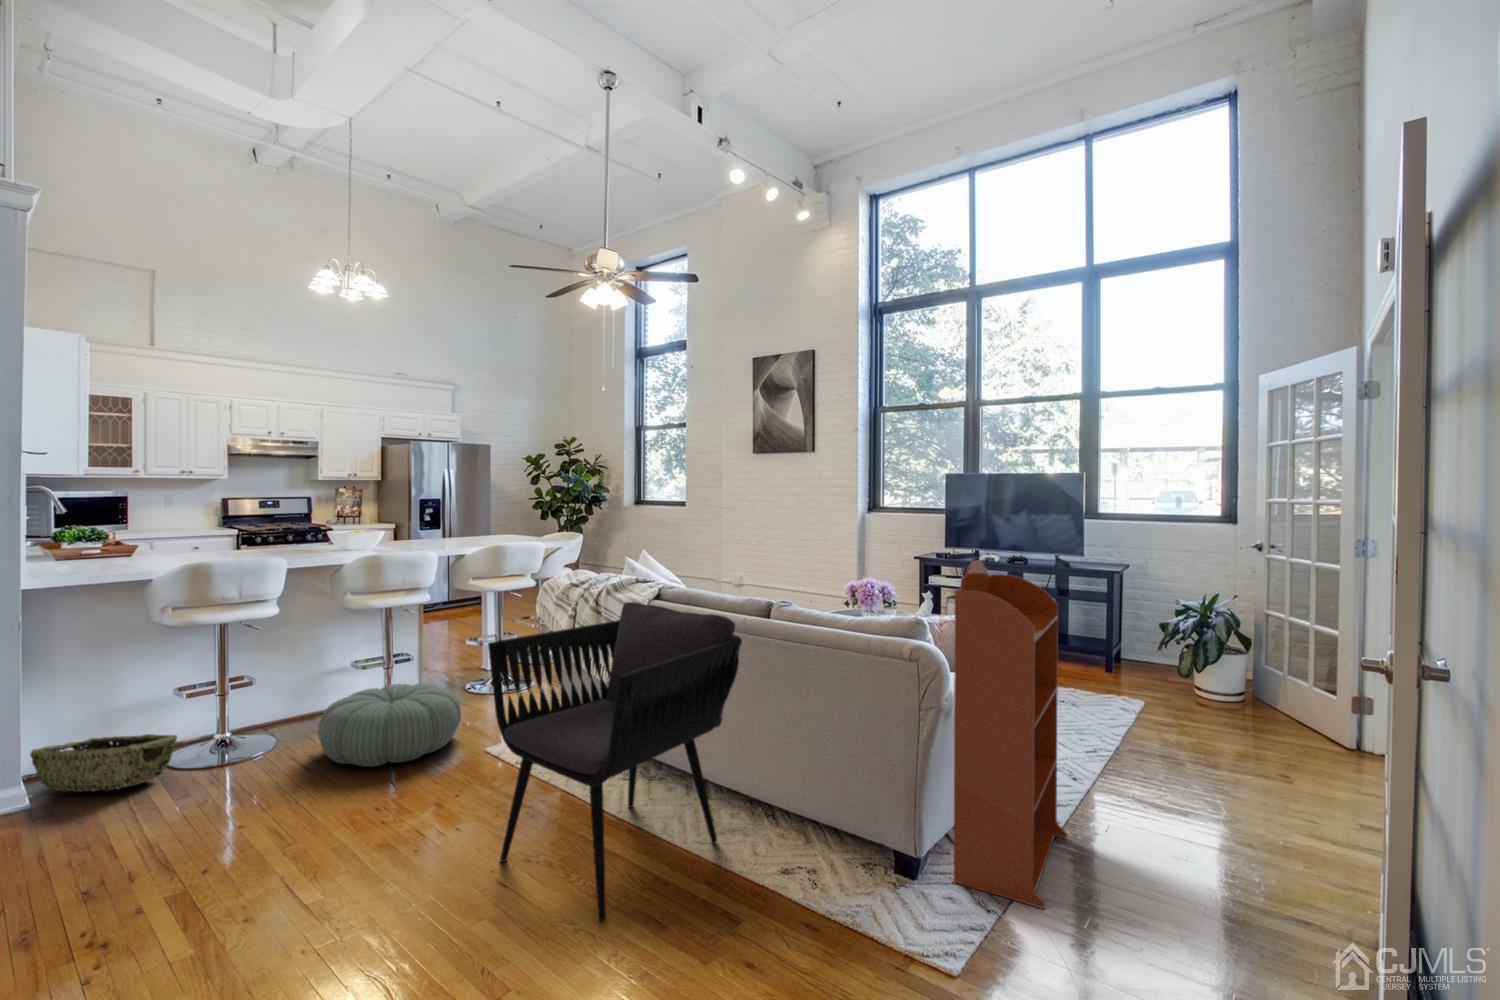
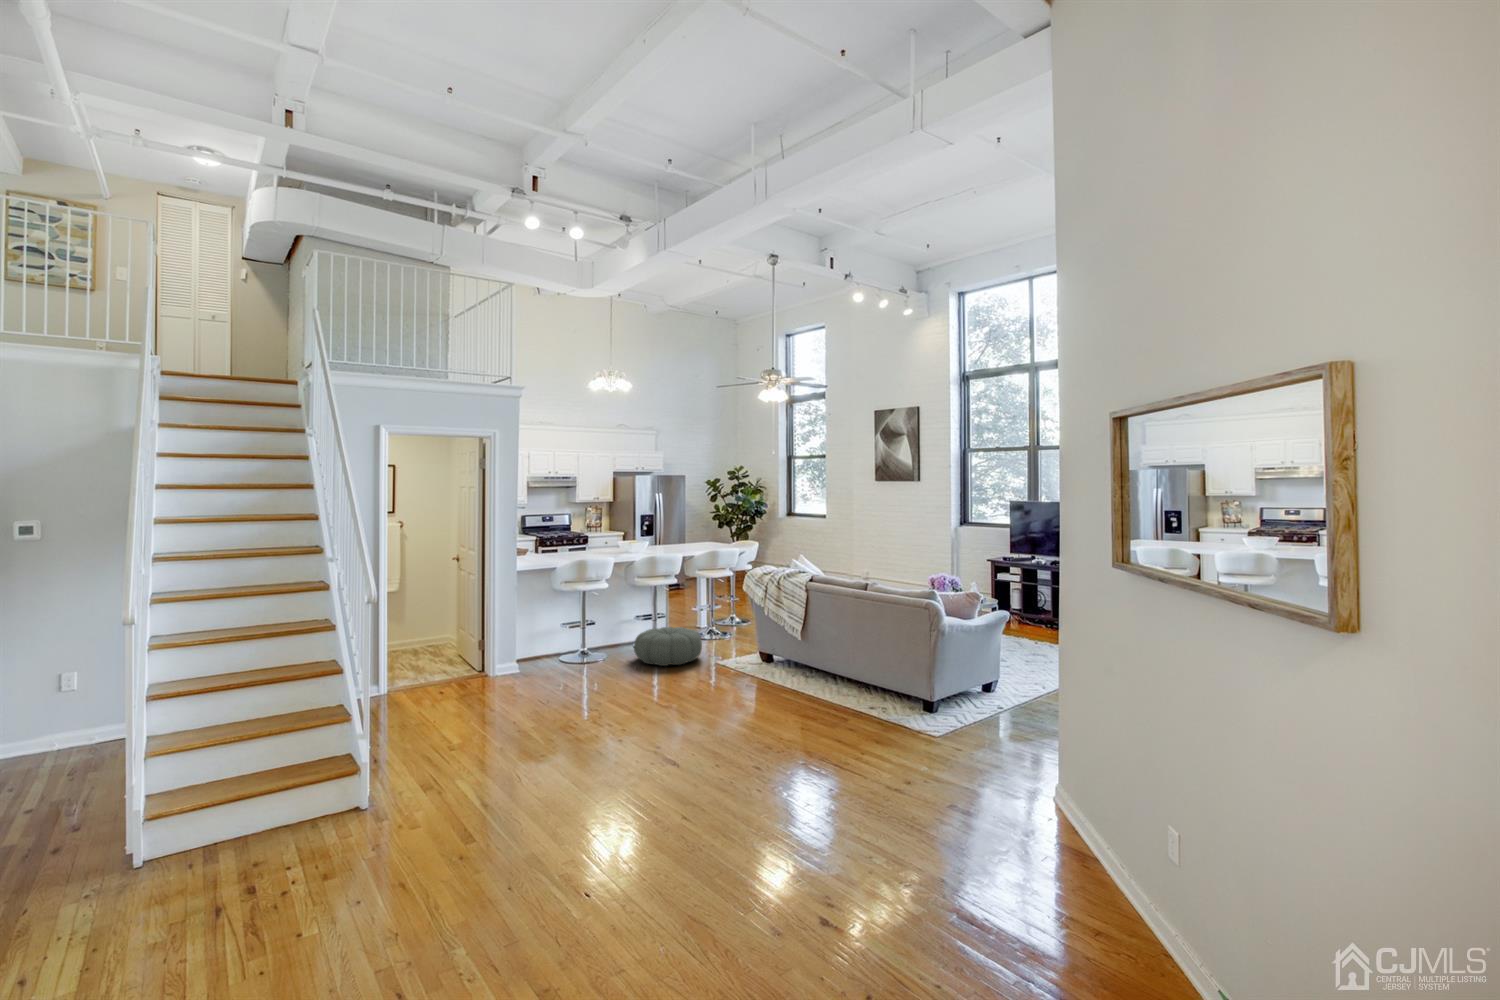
bookcase: present [954,560,1067,909] -> none [951,565,1020,724]
armchair: present [488,602,742,921] -> none [734,583,853,714]
woven basket: present [30,734,177,792] -> none [517,644,573,668]

